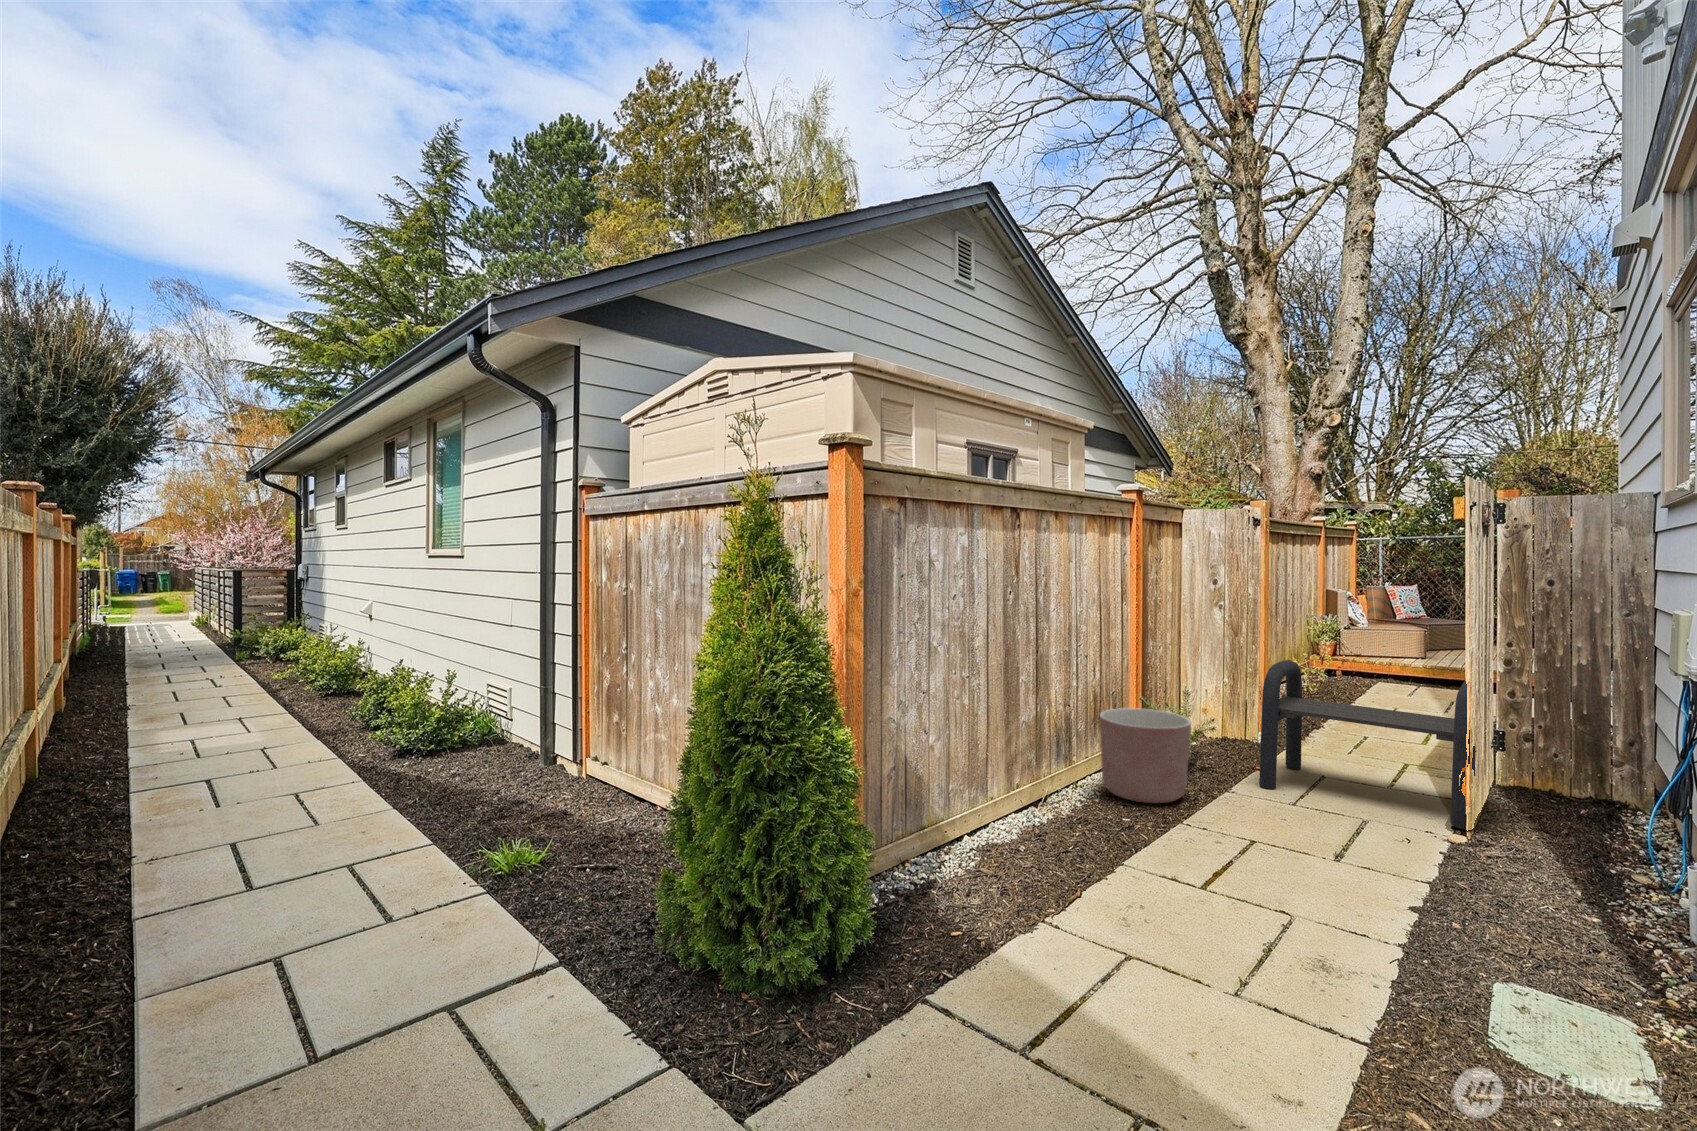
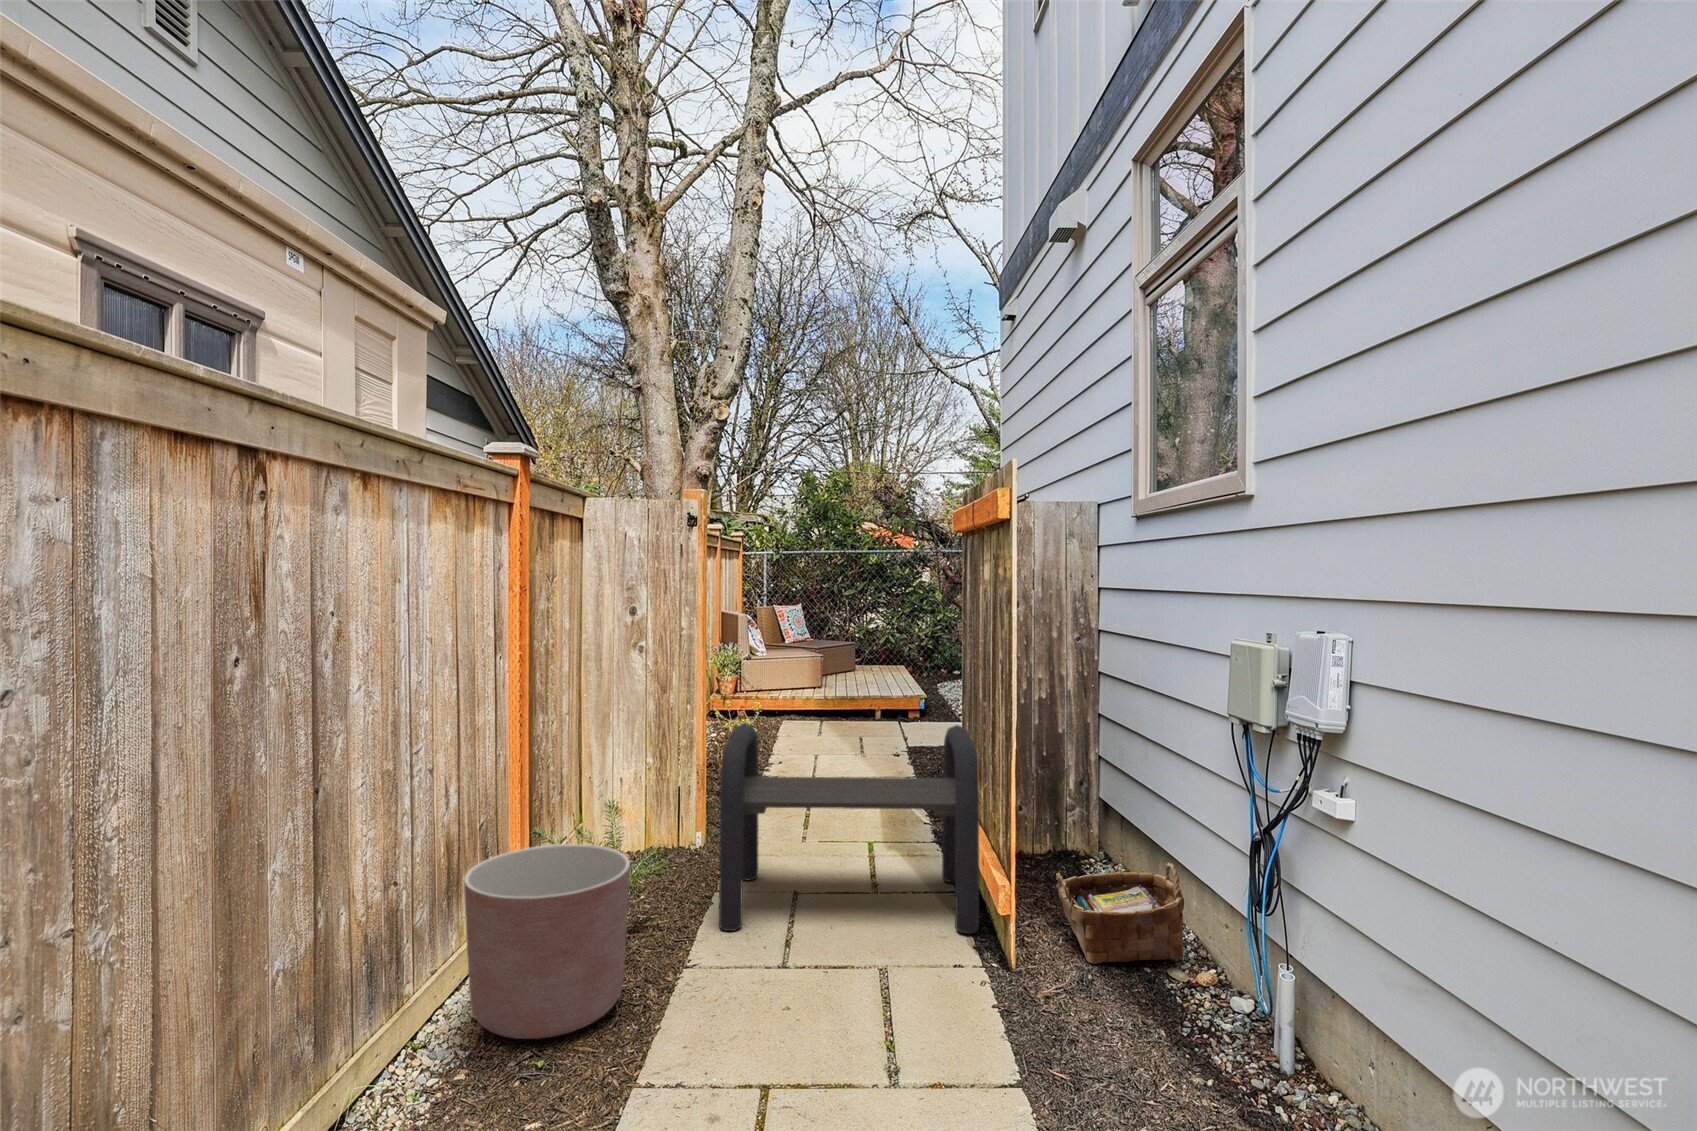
woven basket: none [1546,797,1685,885] -> present [1056,863,1184,964]

